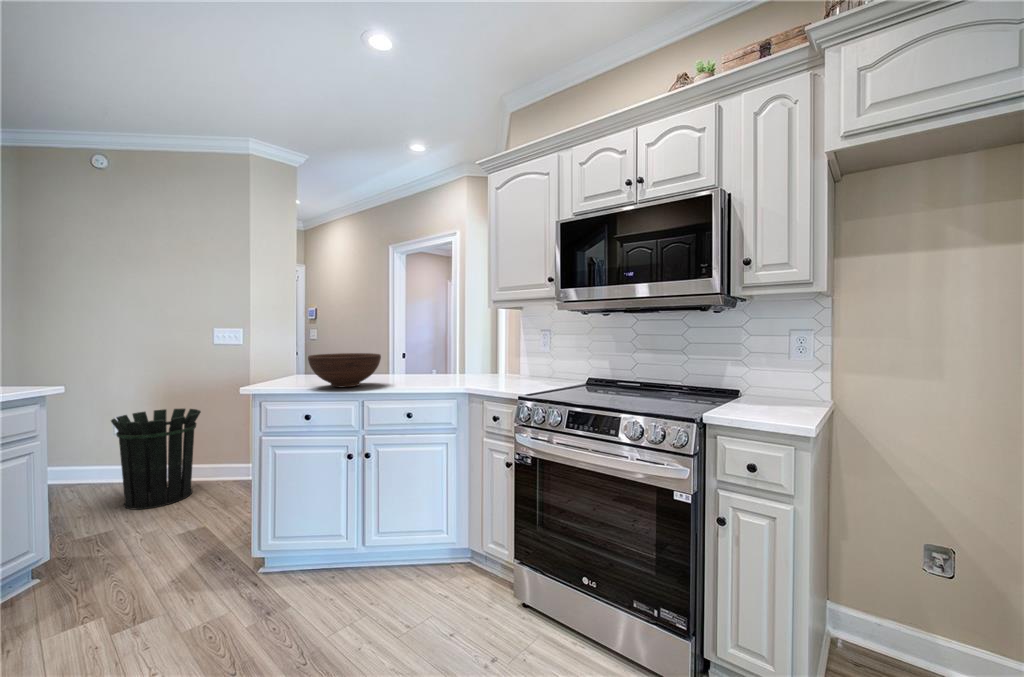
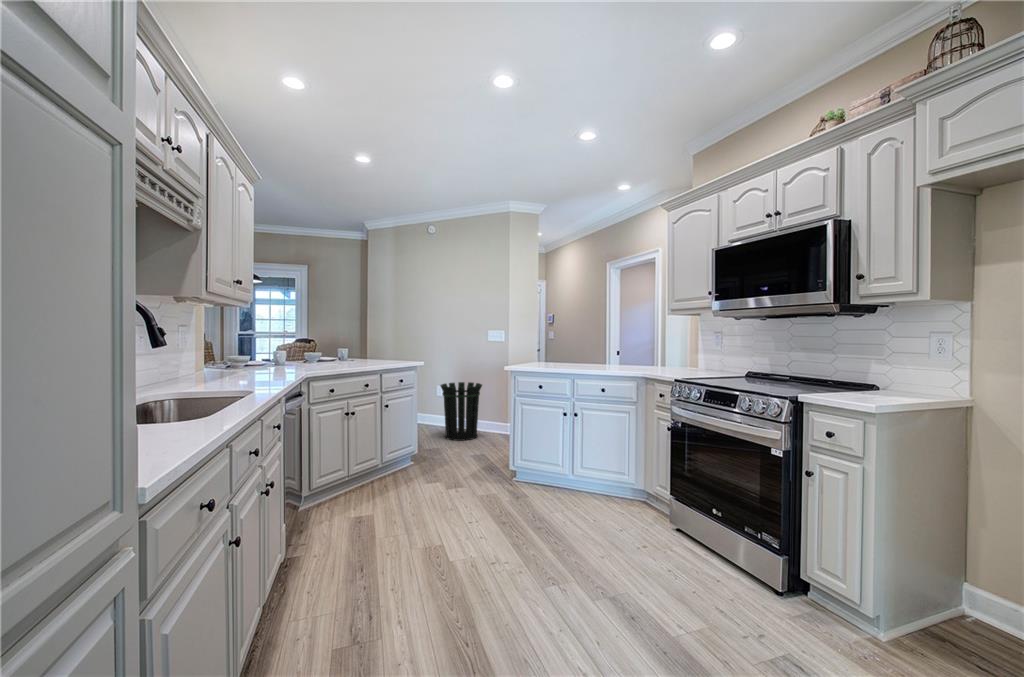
fruit bowl: present [308,353,381,387] -> none [542,348,587,370]

